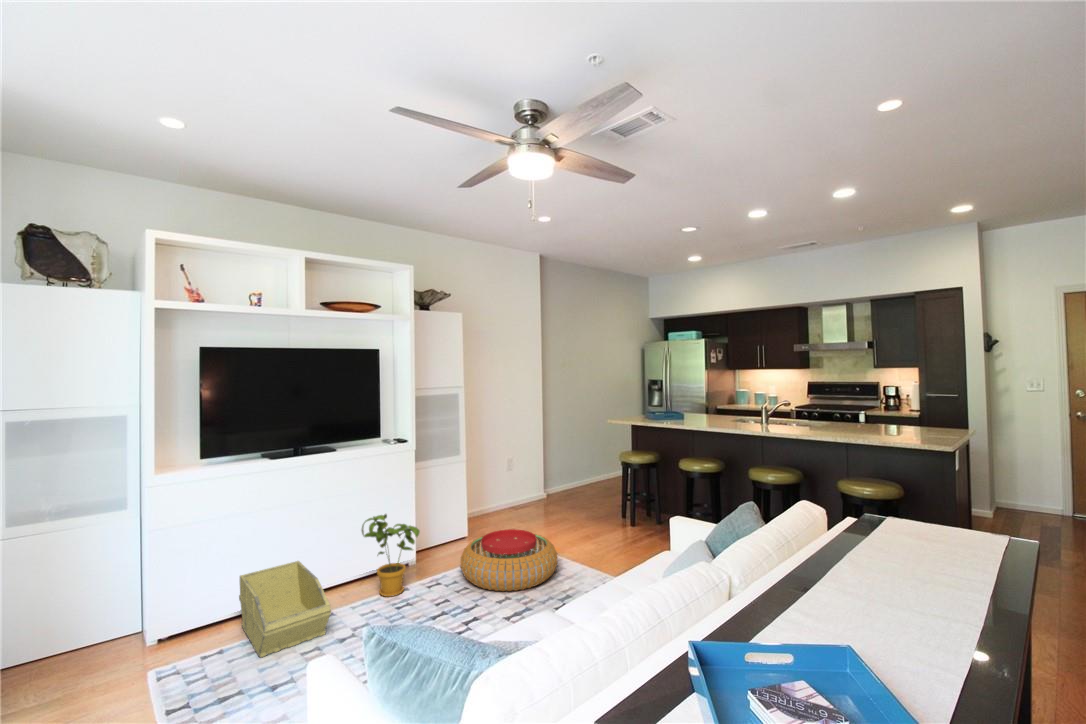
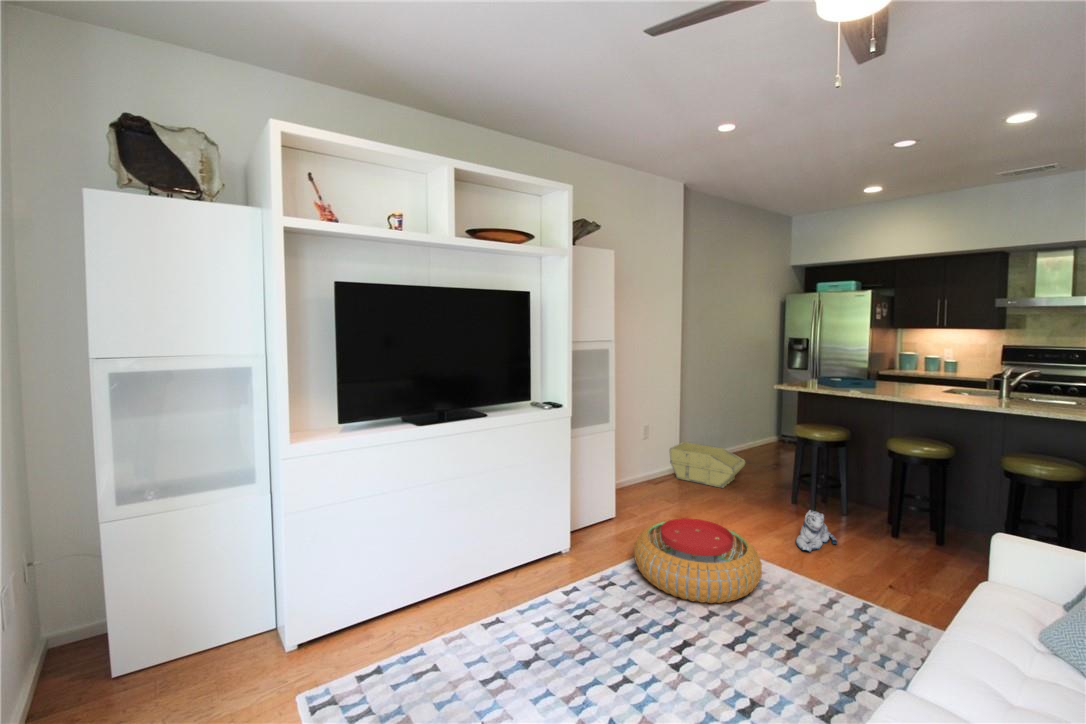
house plant: present [362,514,420,597] -> none [522,497,596,599]
plush toy: none [604,519,638,552] -> present [796,510,837,552]
storage bin: present [239,561,331,657] -> present [669,442,745,488]

